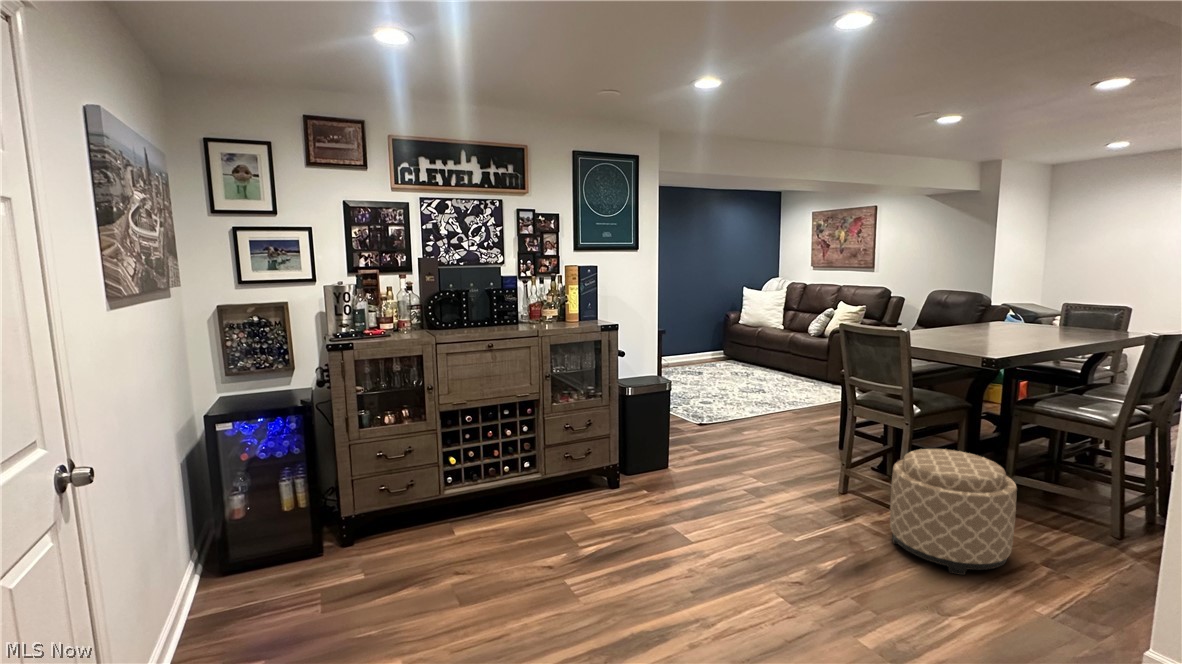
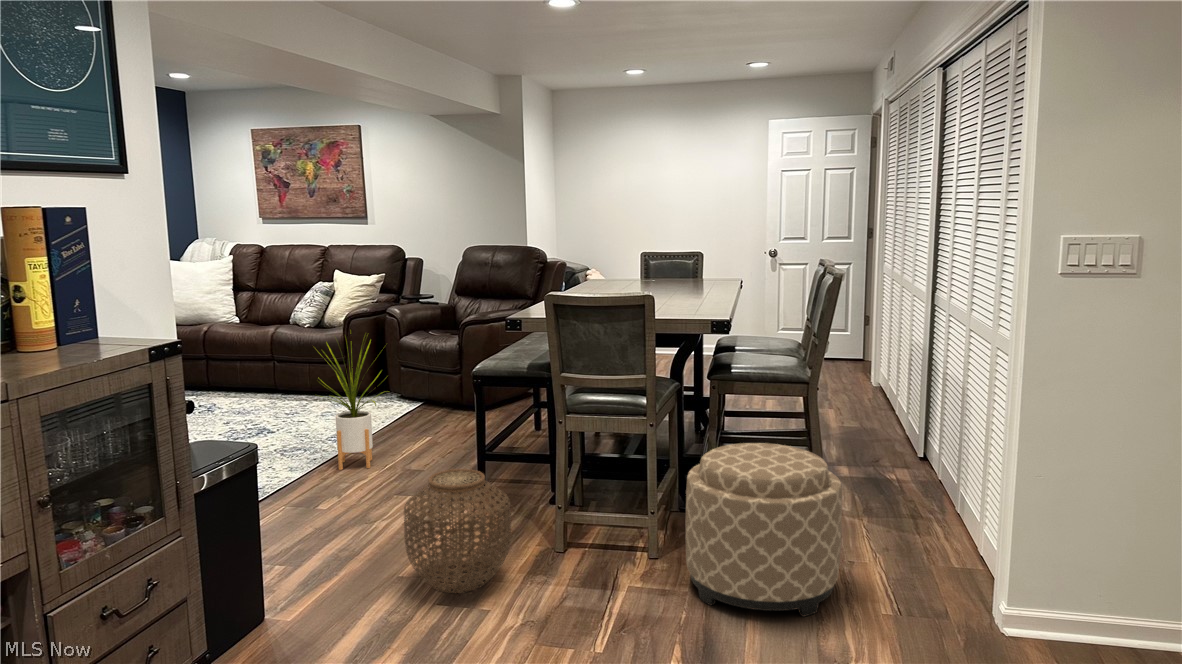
house plant: none [768,341,812,422] -> present [320,340,382,470]
woven basket: none [742,423,802,490] -> present [404,469,511,593]

